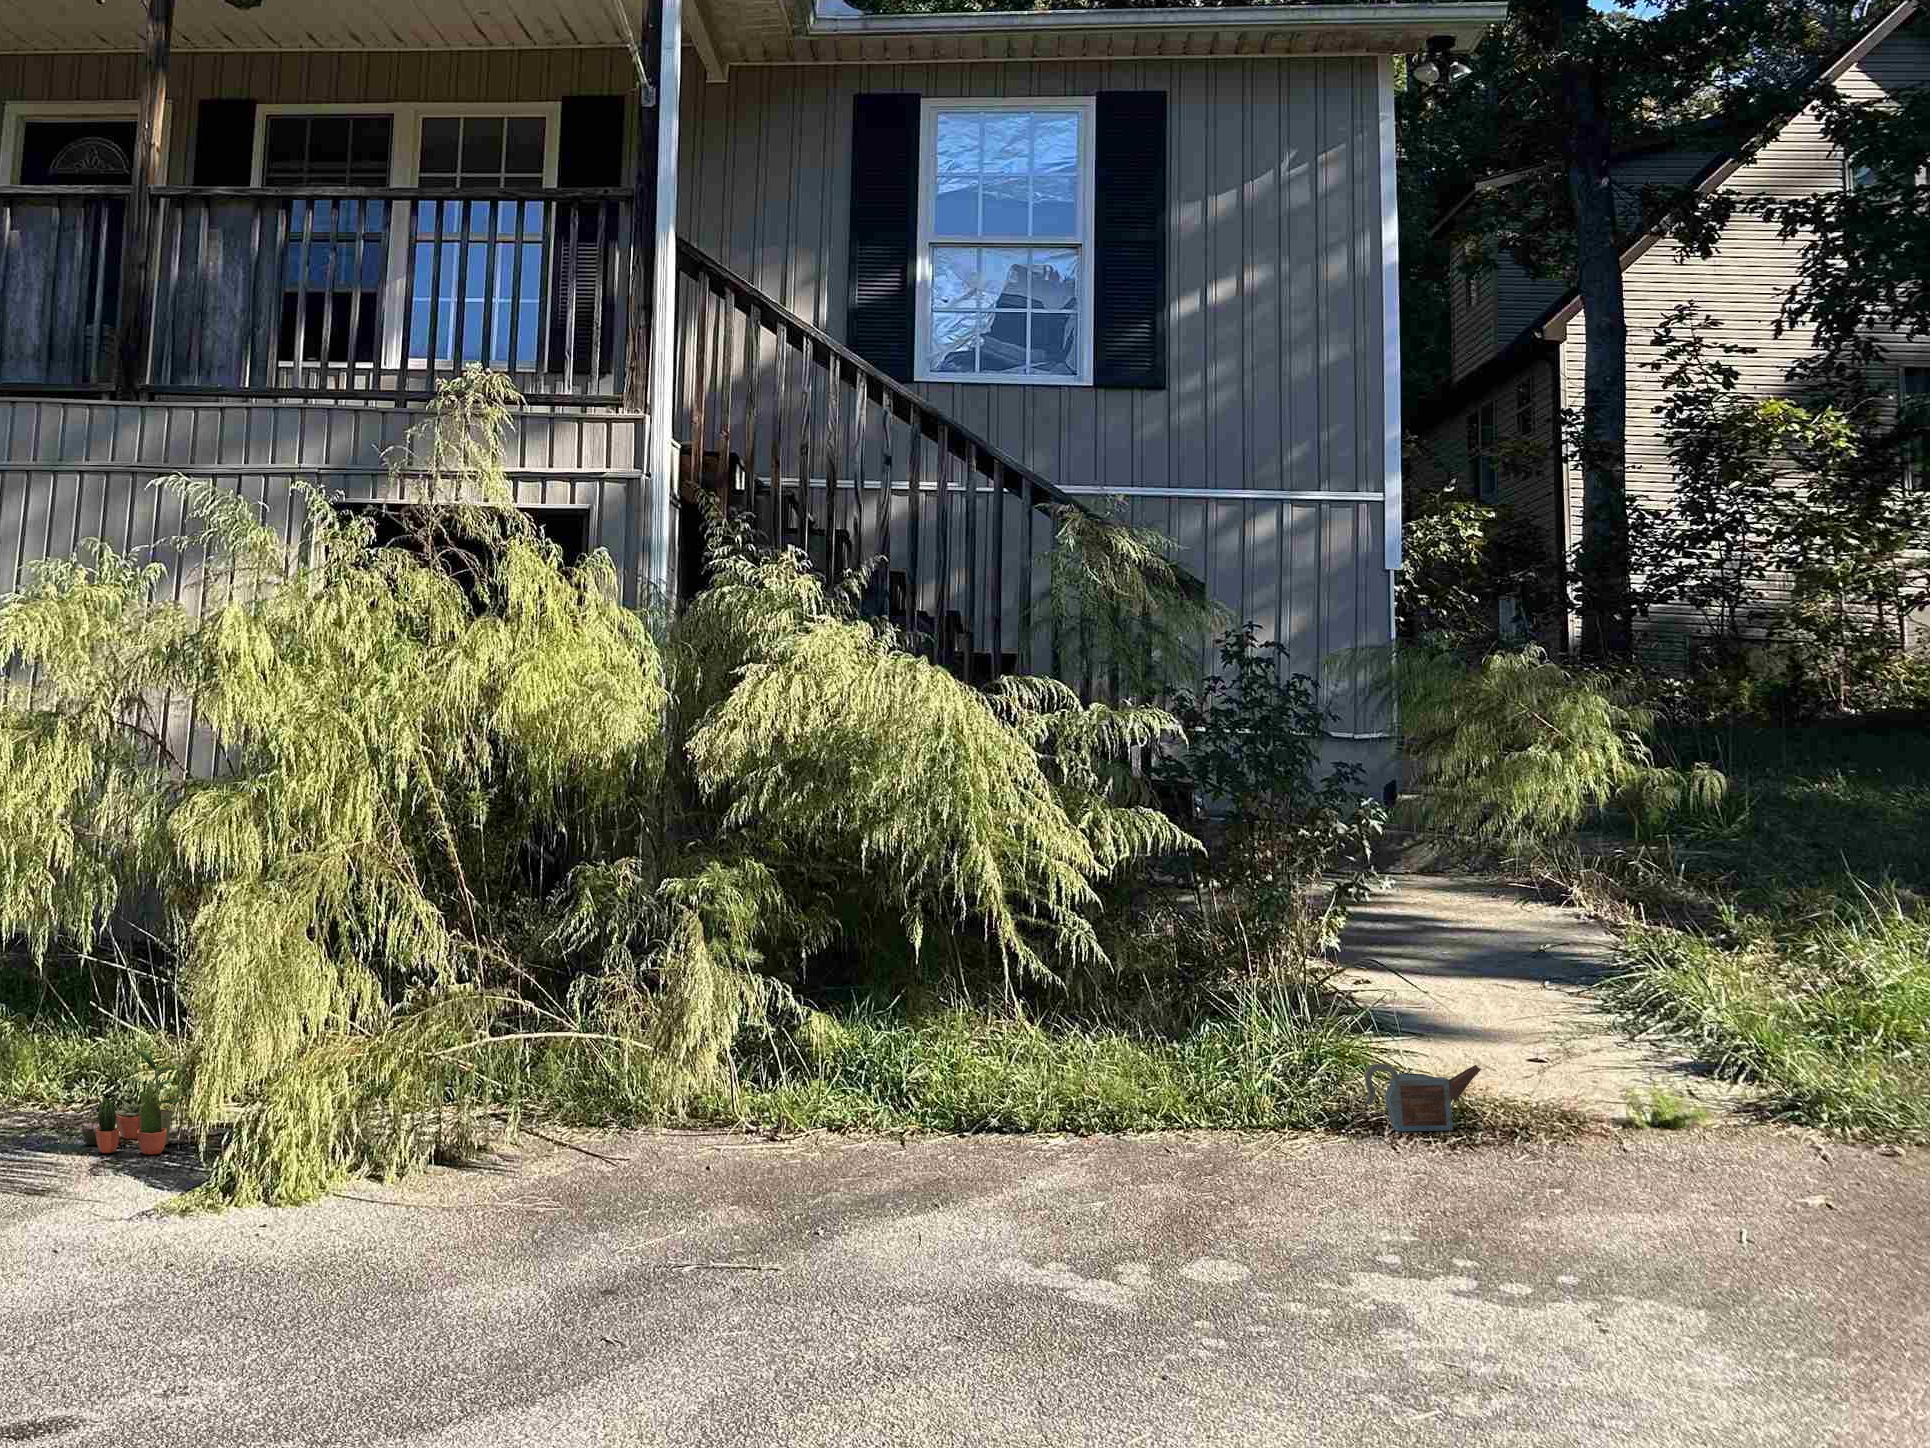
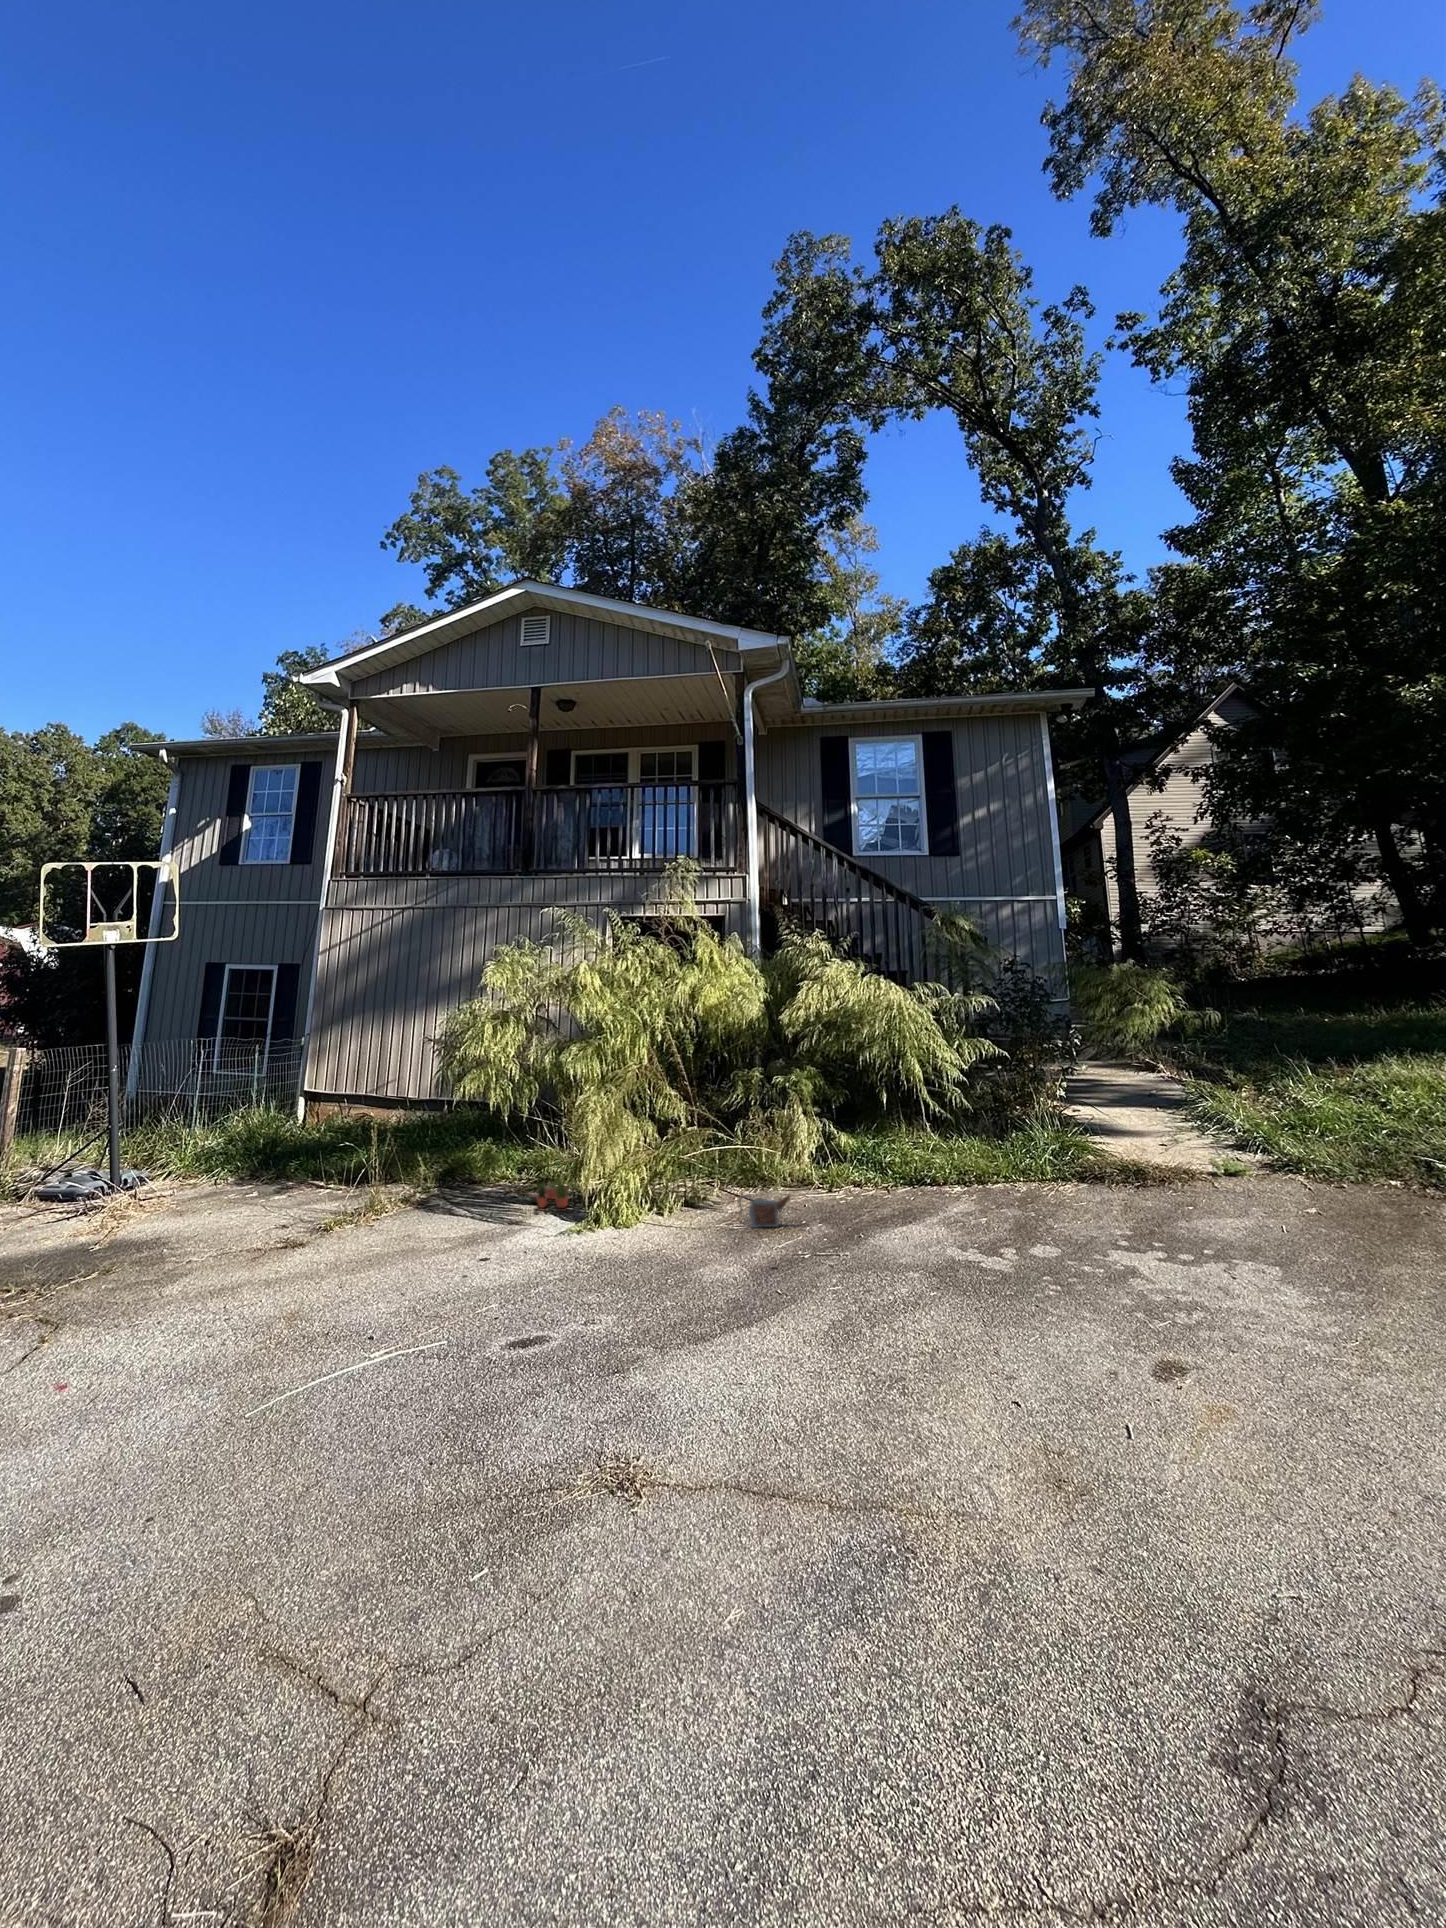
watering can: present [1365,1064,1481,1131] -> present [738,1195,791,1228]

